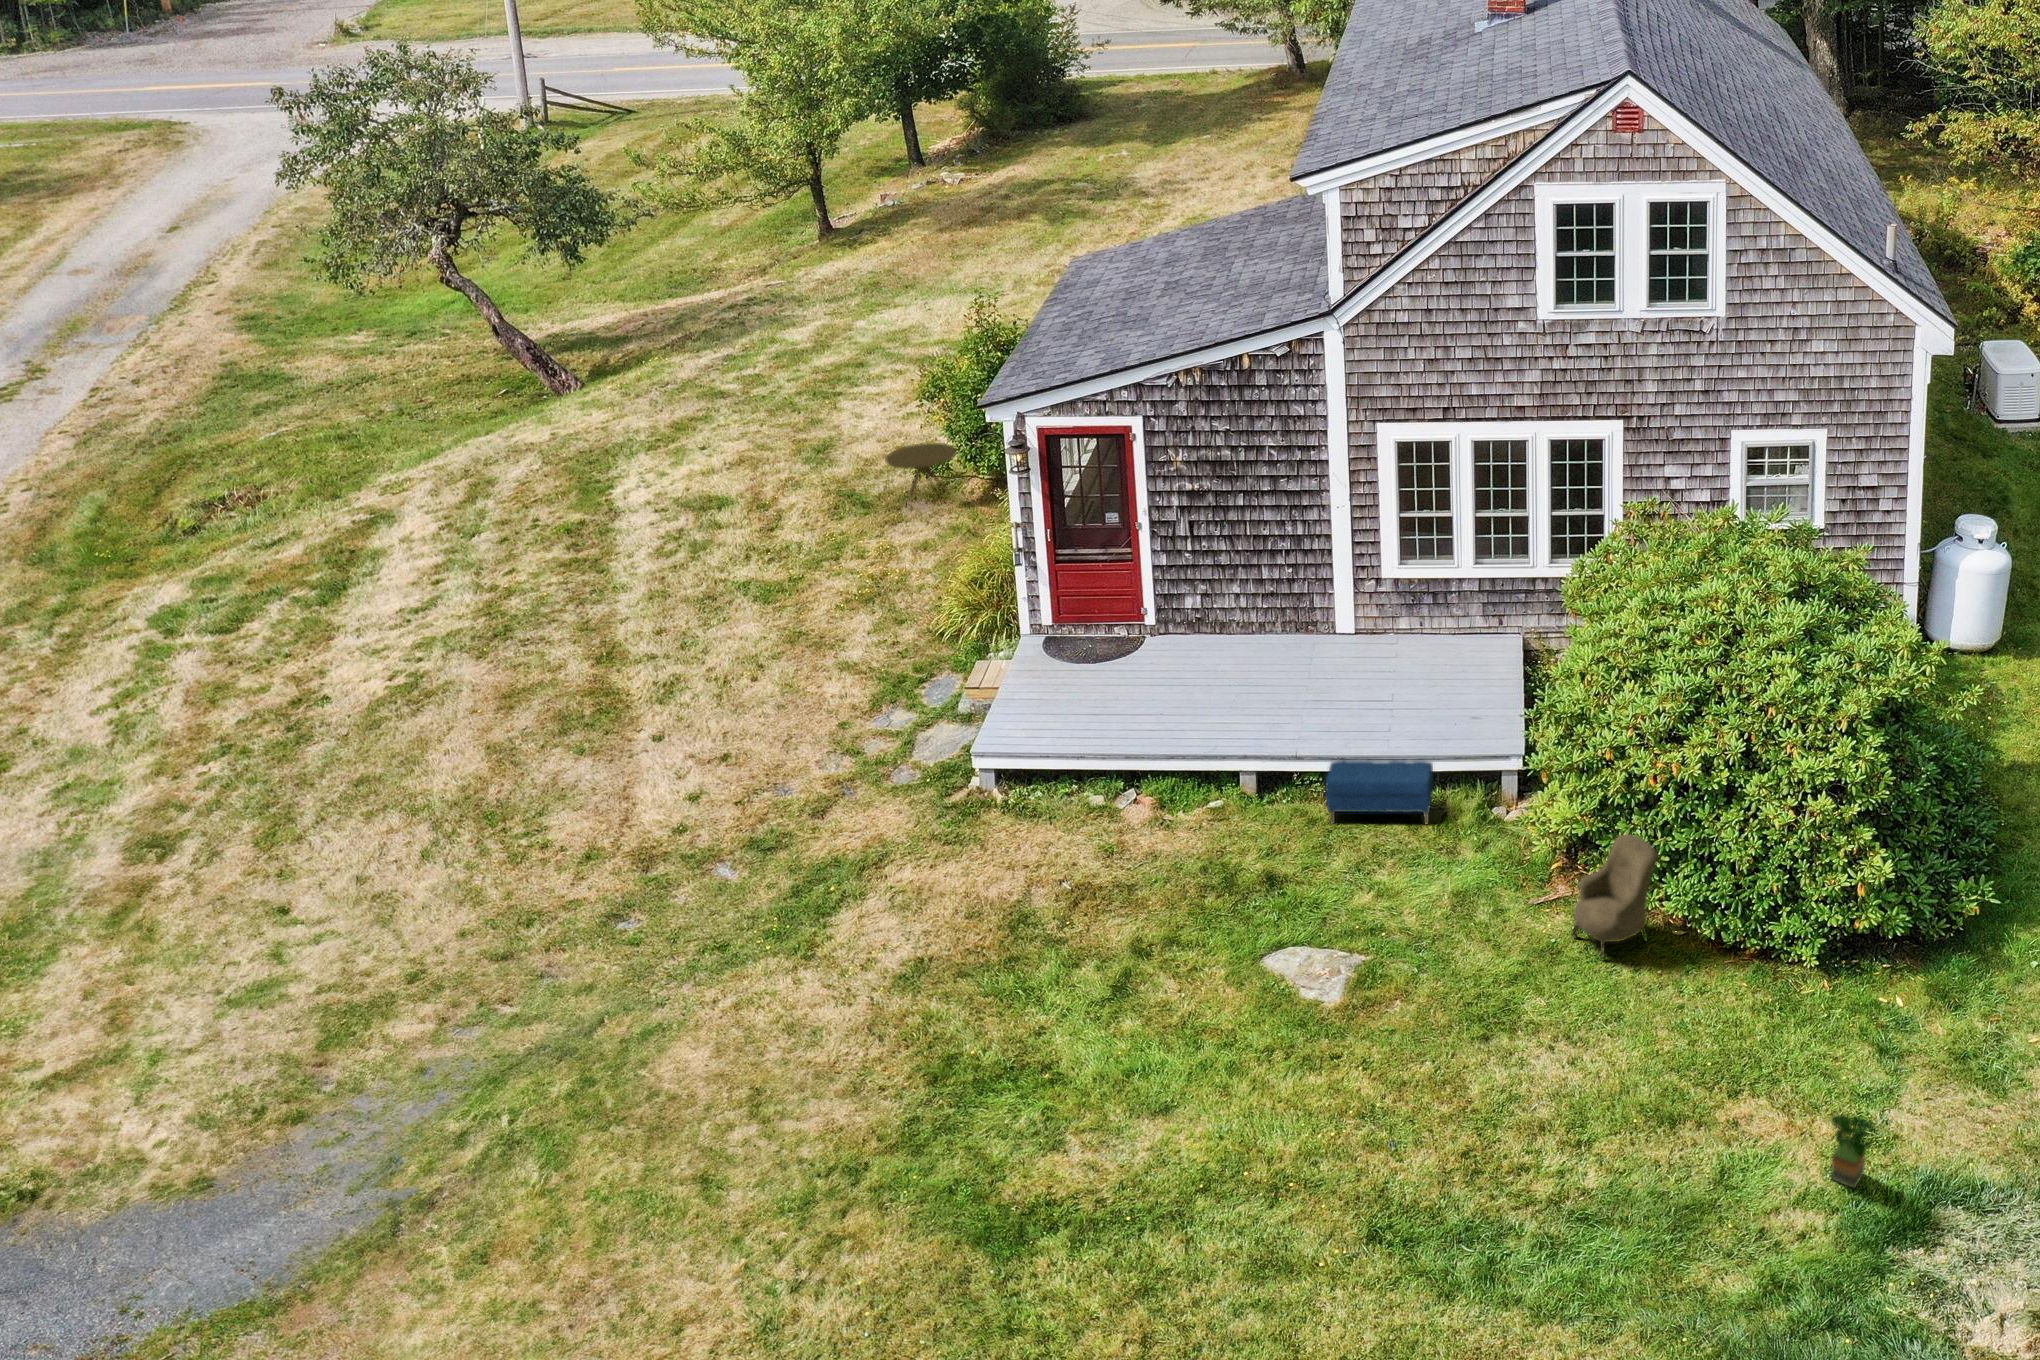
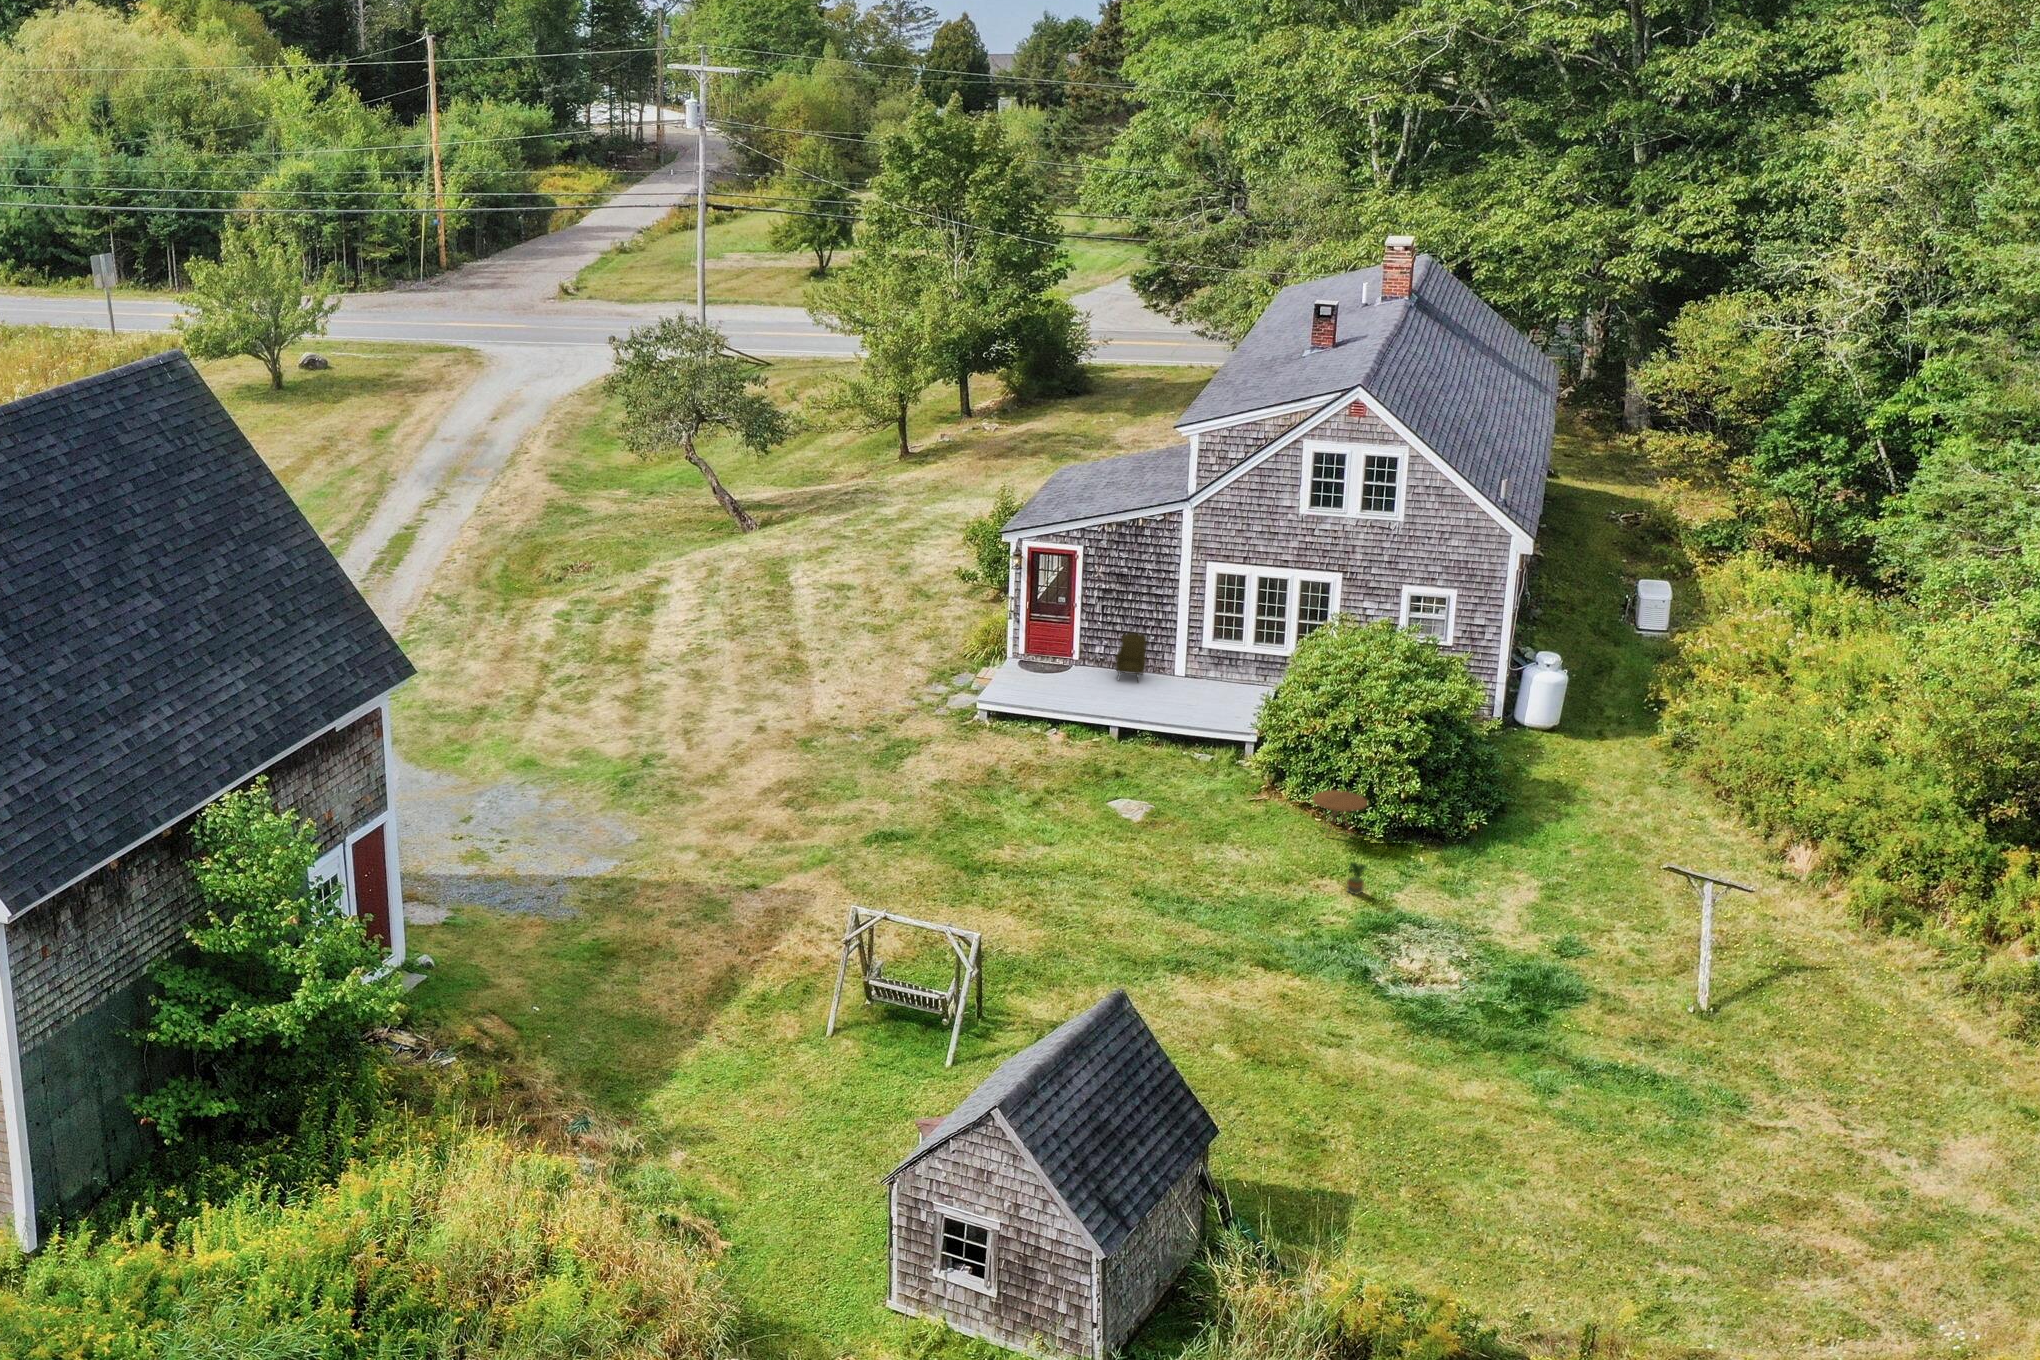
round table: present [885,443,957,504] -> present [1312,790,1368,833]
bench: present [1326,760,1433,824] -> none [1150,724,1209,760]
armchair: present [1572,834,1658,960] -> present [1115,633,1147,679]

